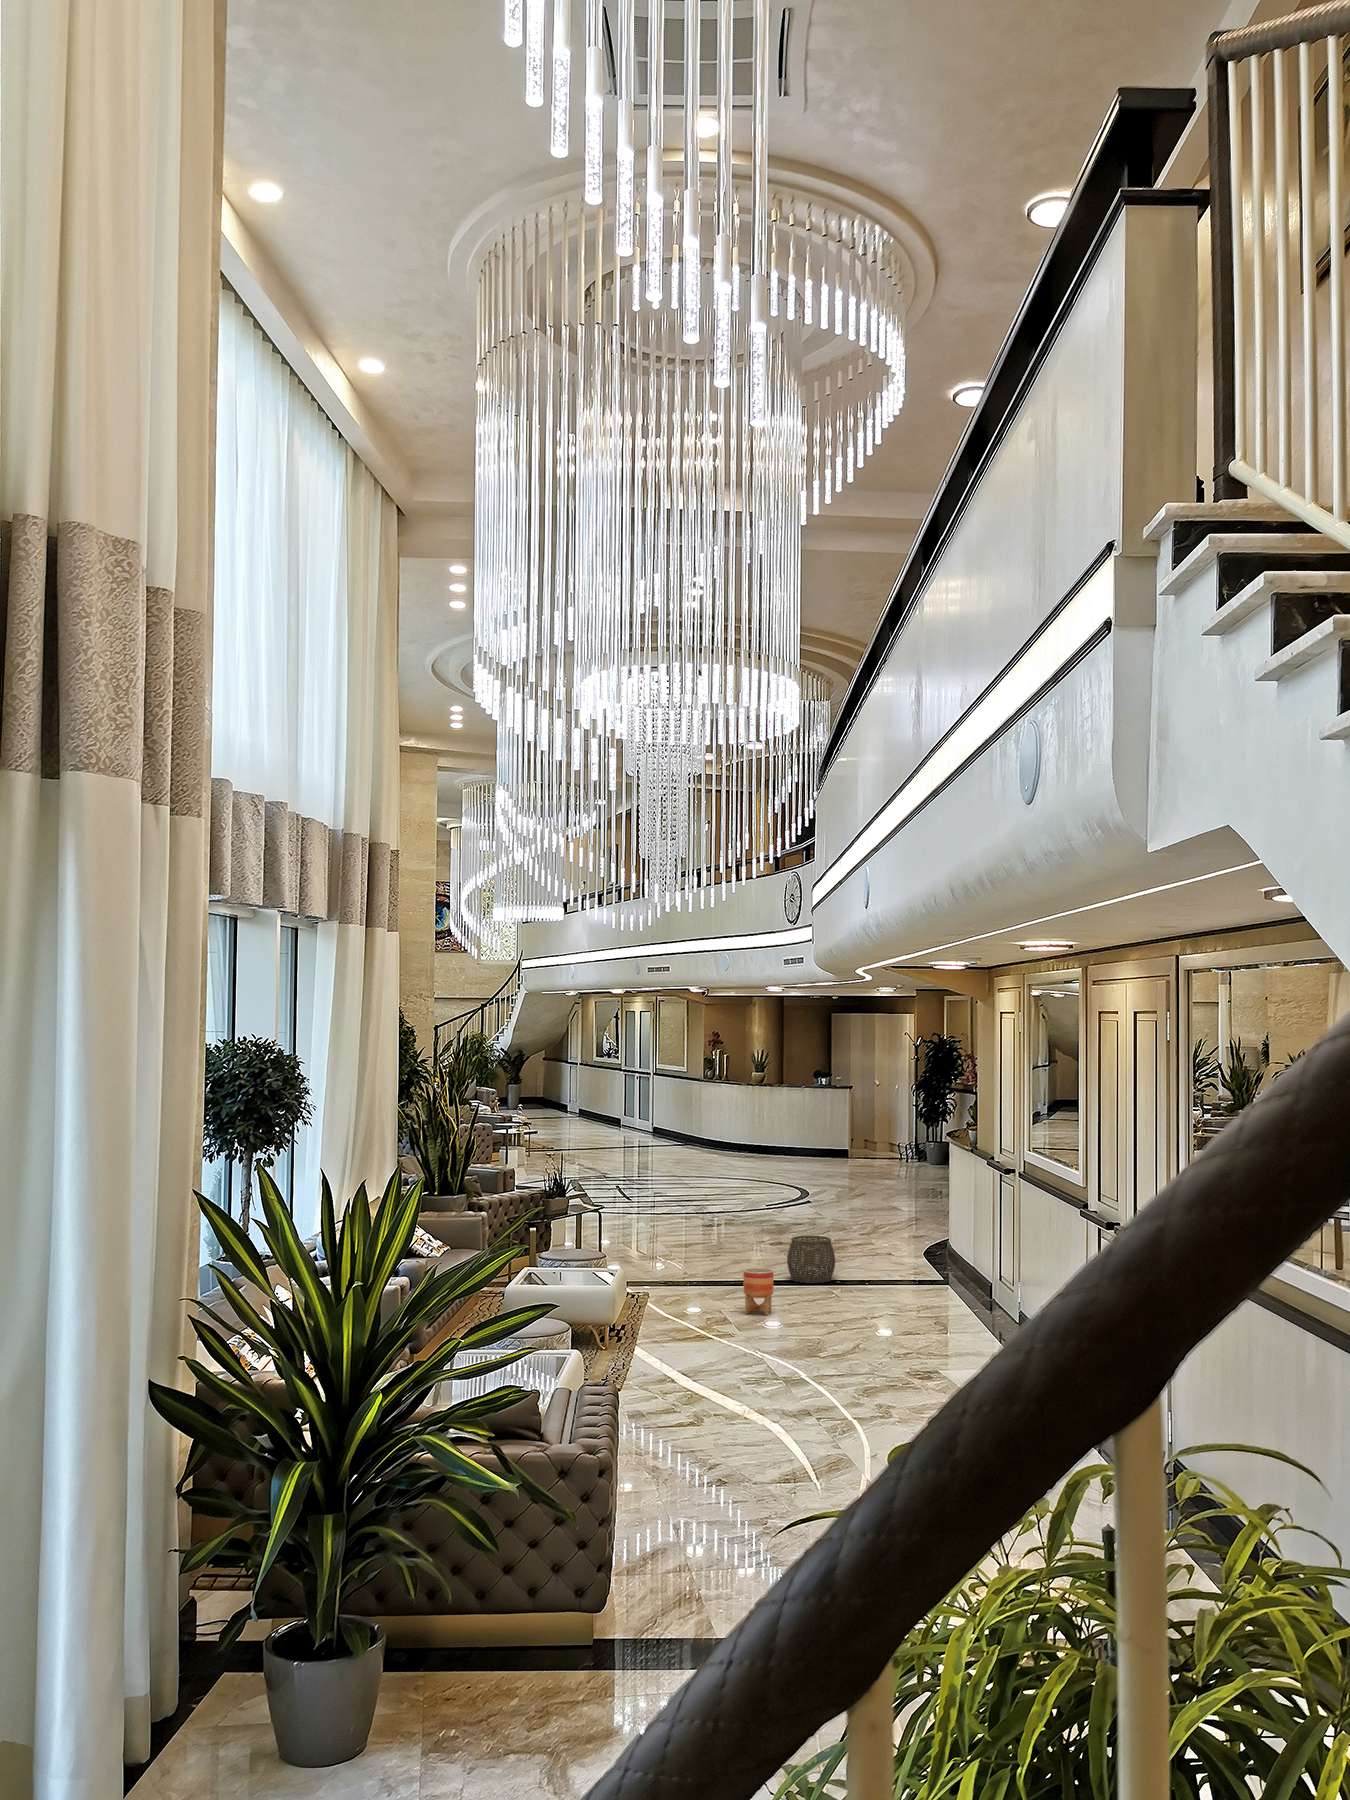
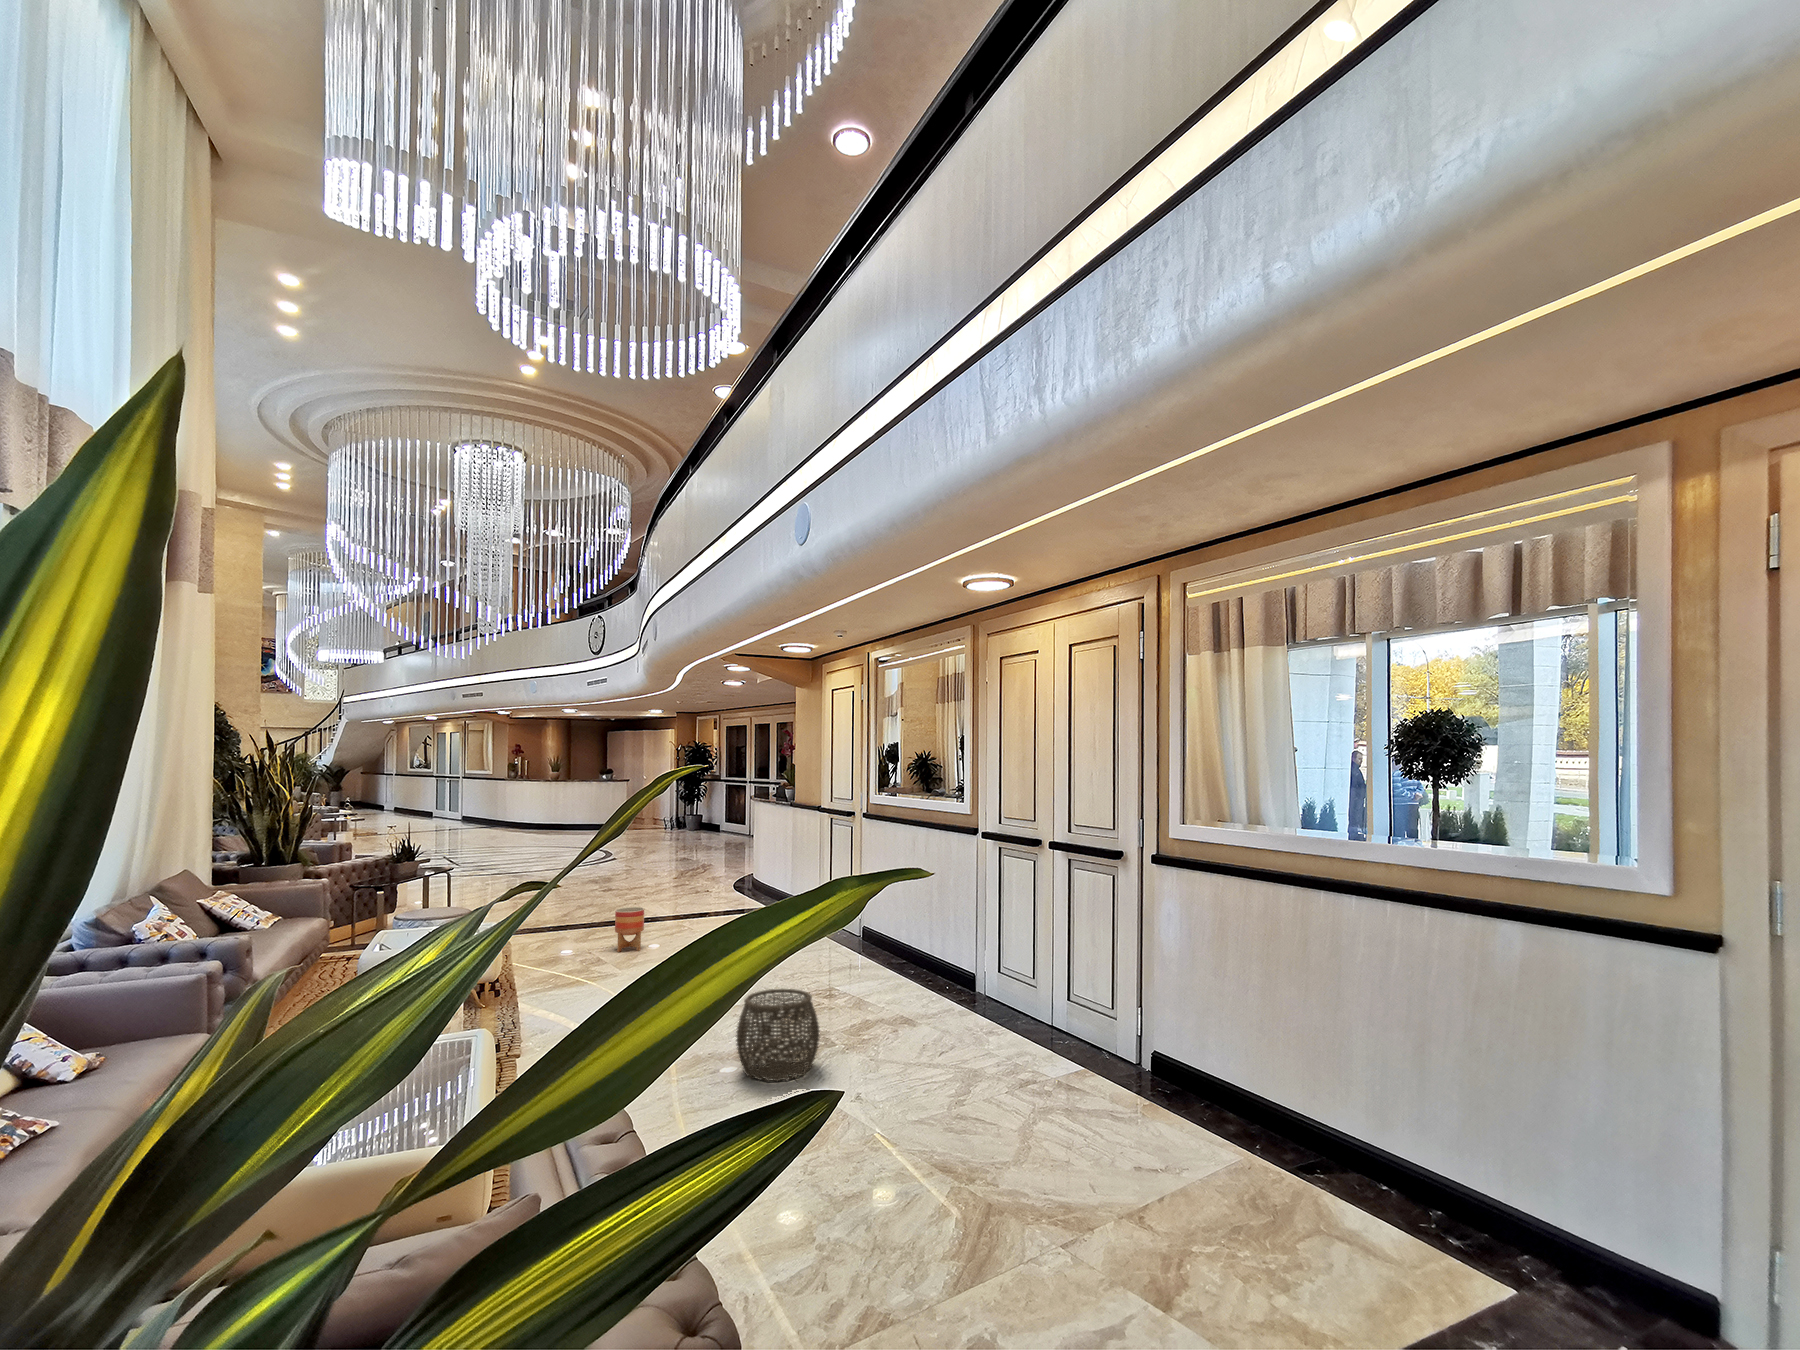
woven basket: present [787,1236,836,1283] -> present [736,989,820,1081]

